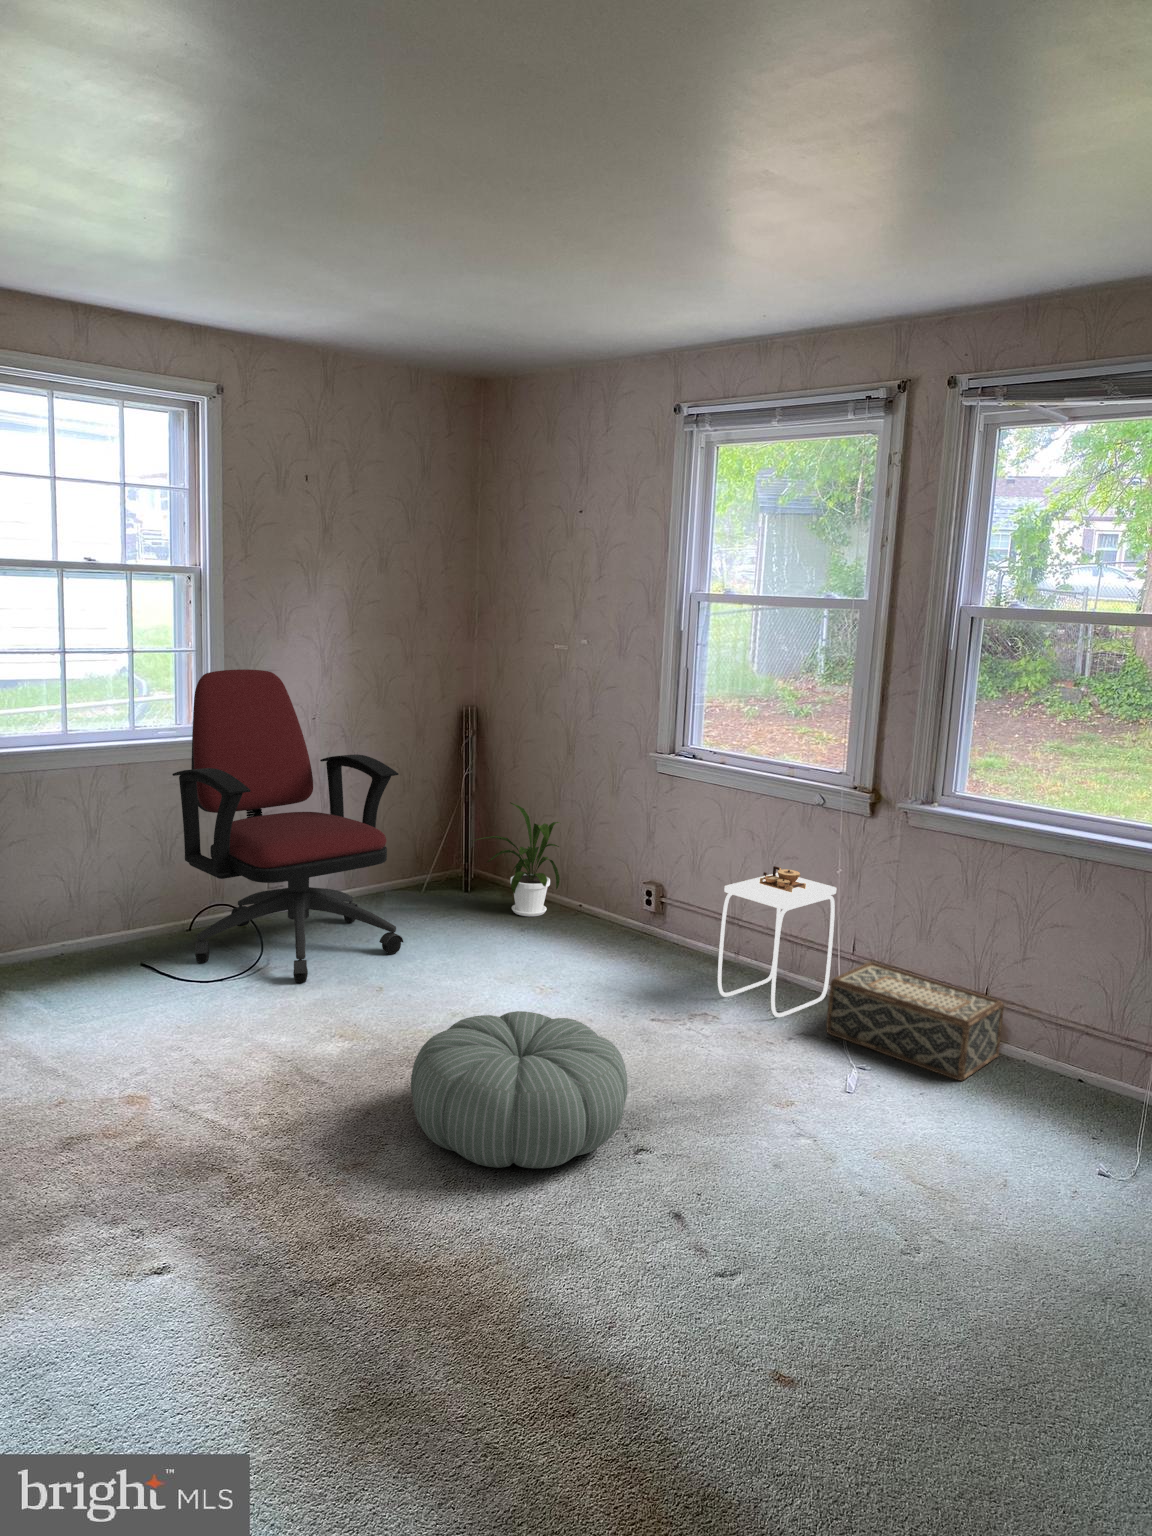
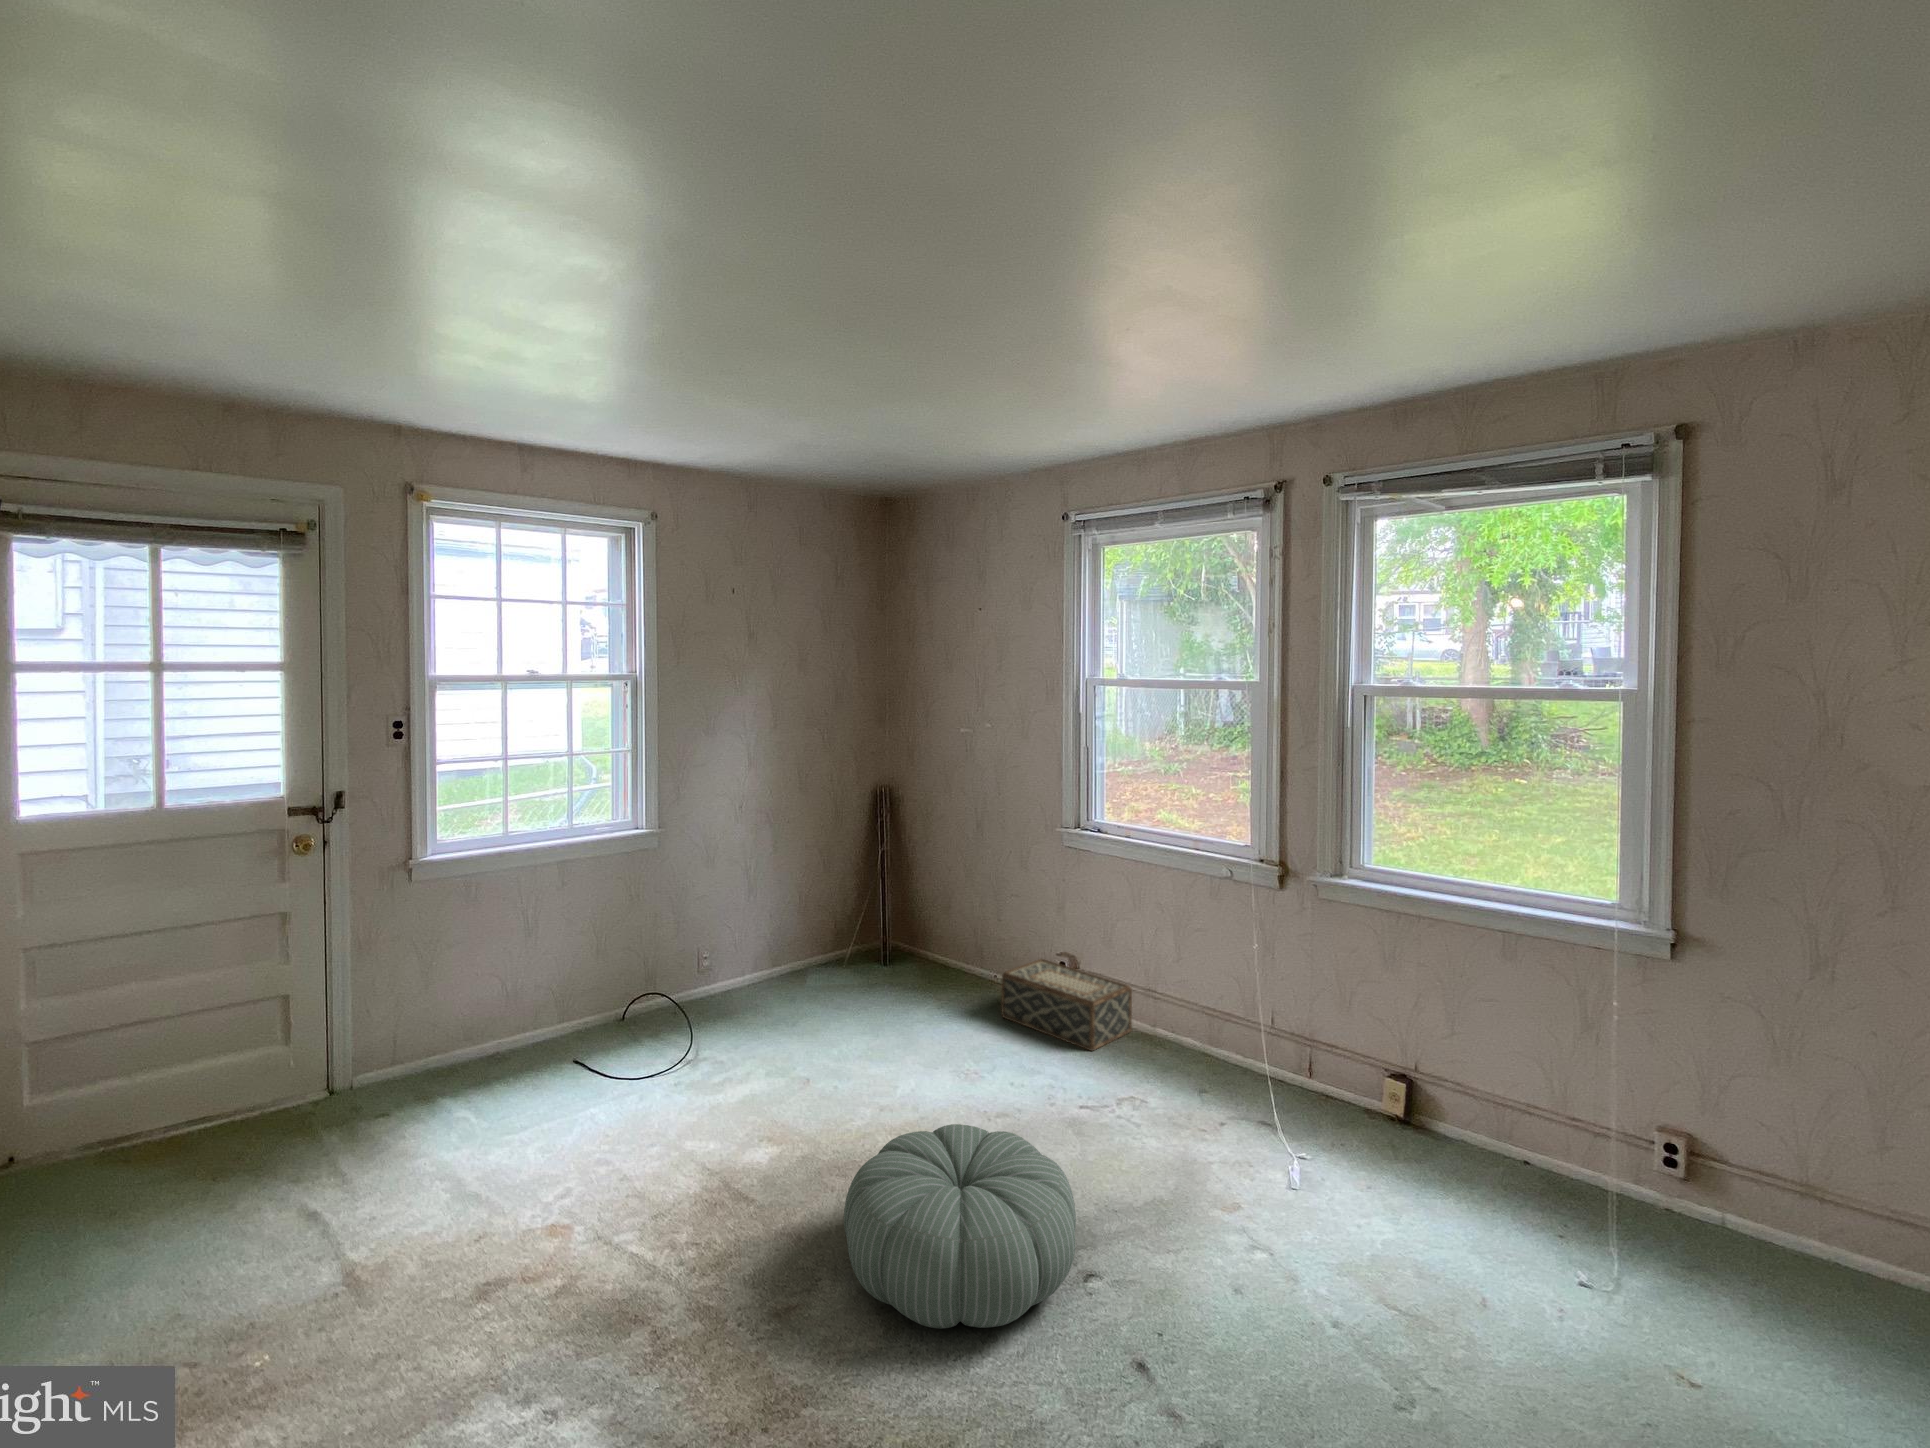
office chair: present [172,669,403,983] -> none [605,766,828,1080]
house plant: present [472,802,560,916] -> none [888,878,974,990]
side table: present [718,866,836,1017] -> none [1143,942,1254,1102]
woven basket: present [826,962,1004,1081] -> present [1001,959,1132,1051]

